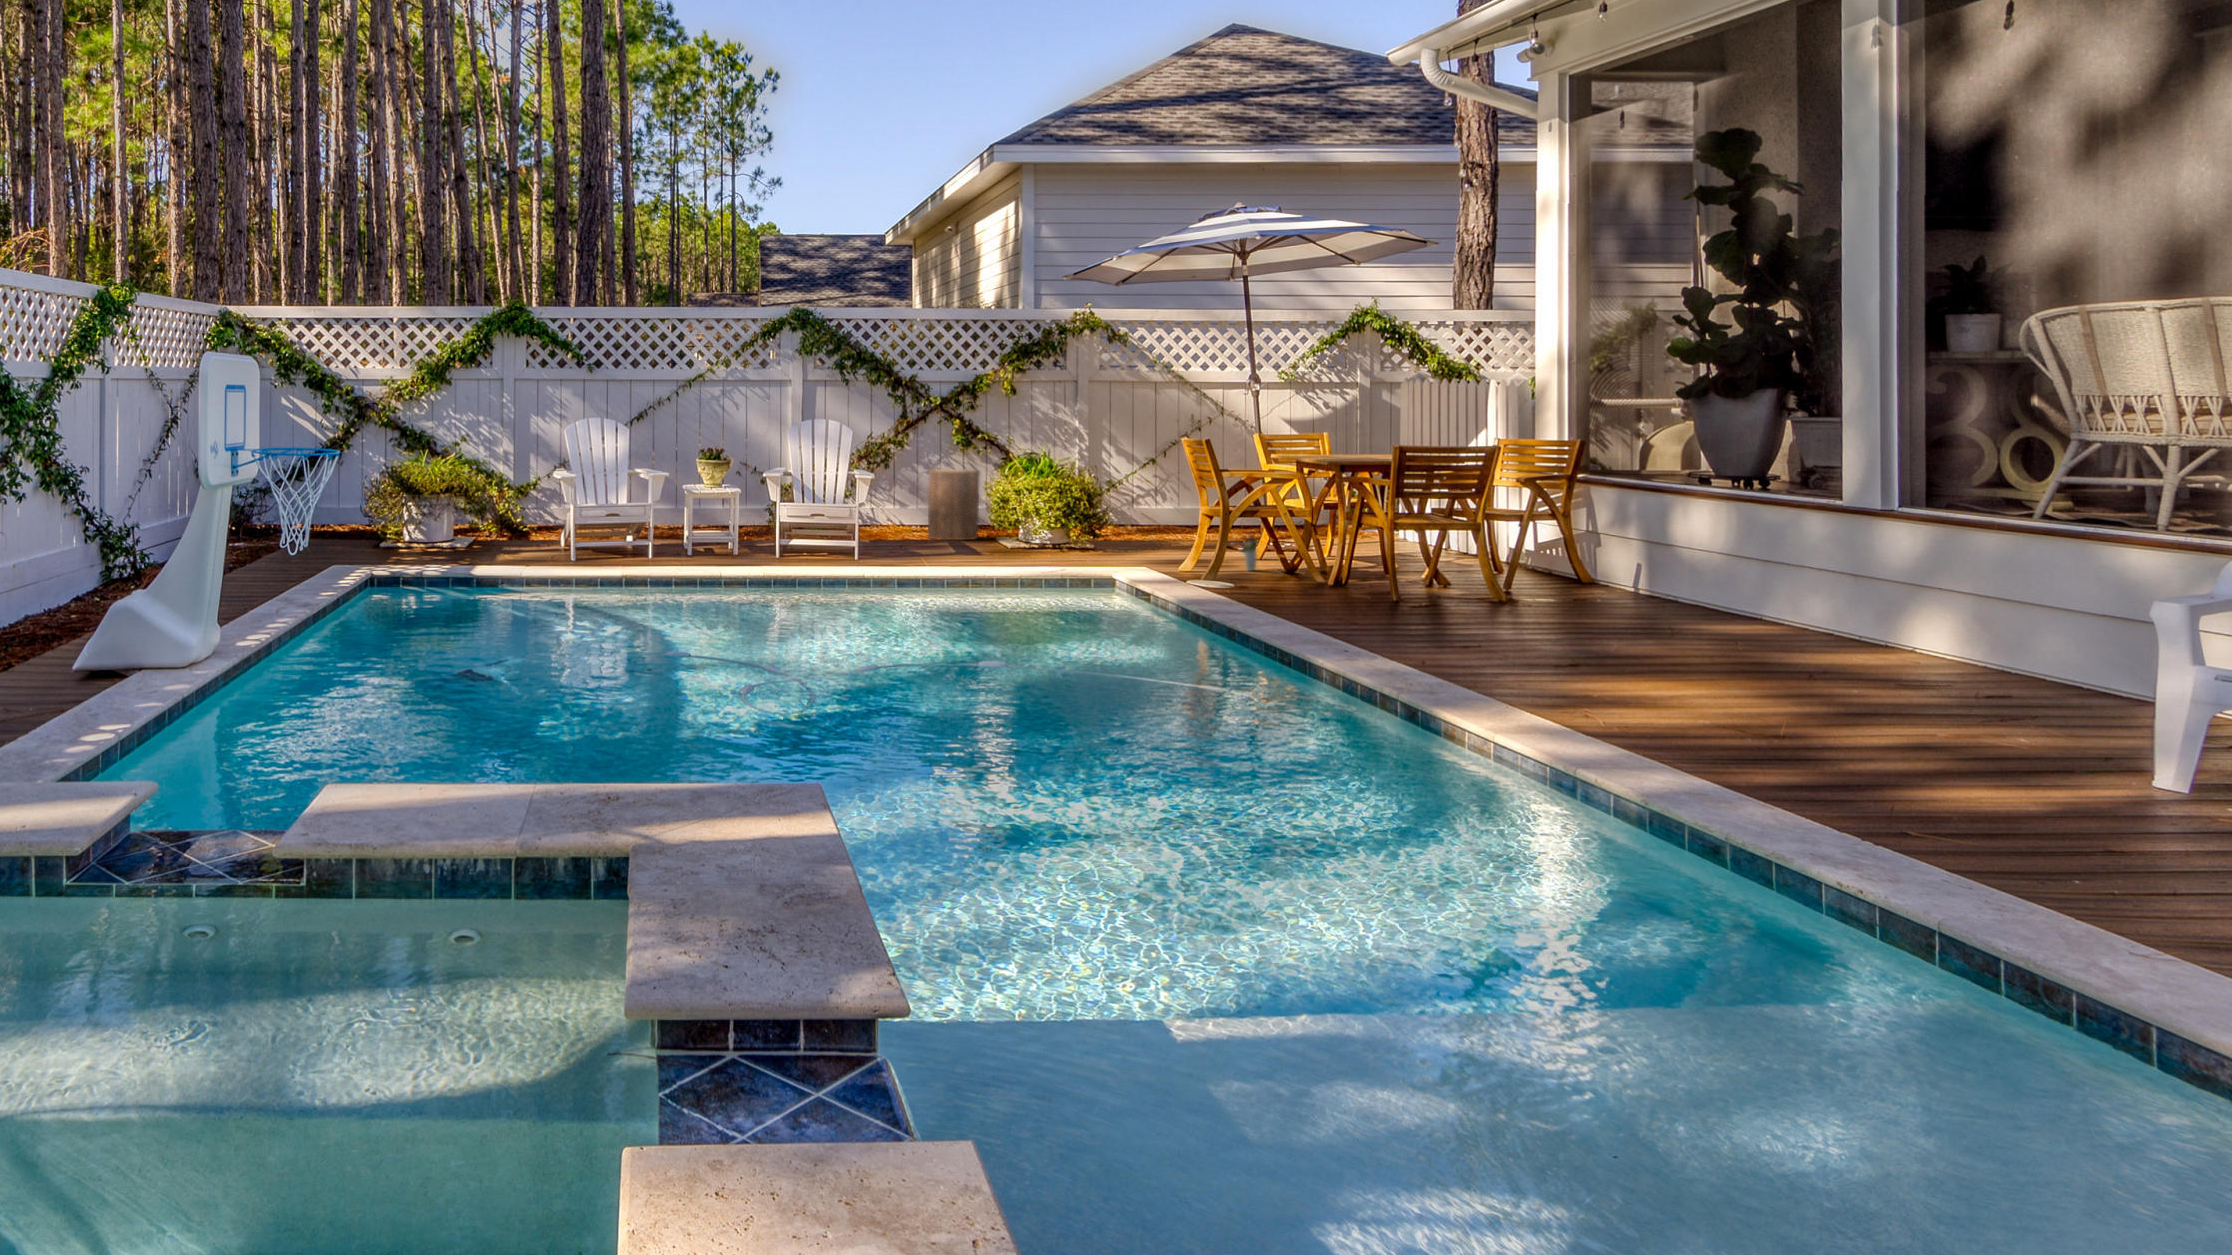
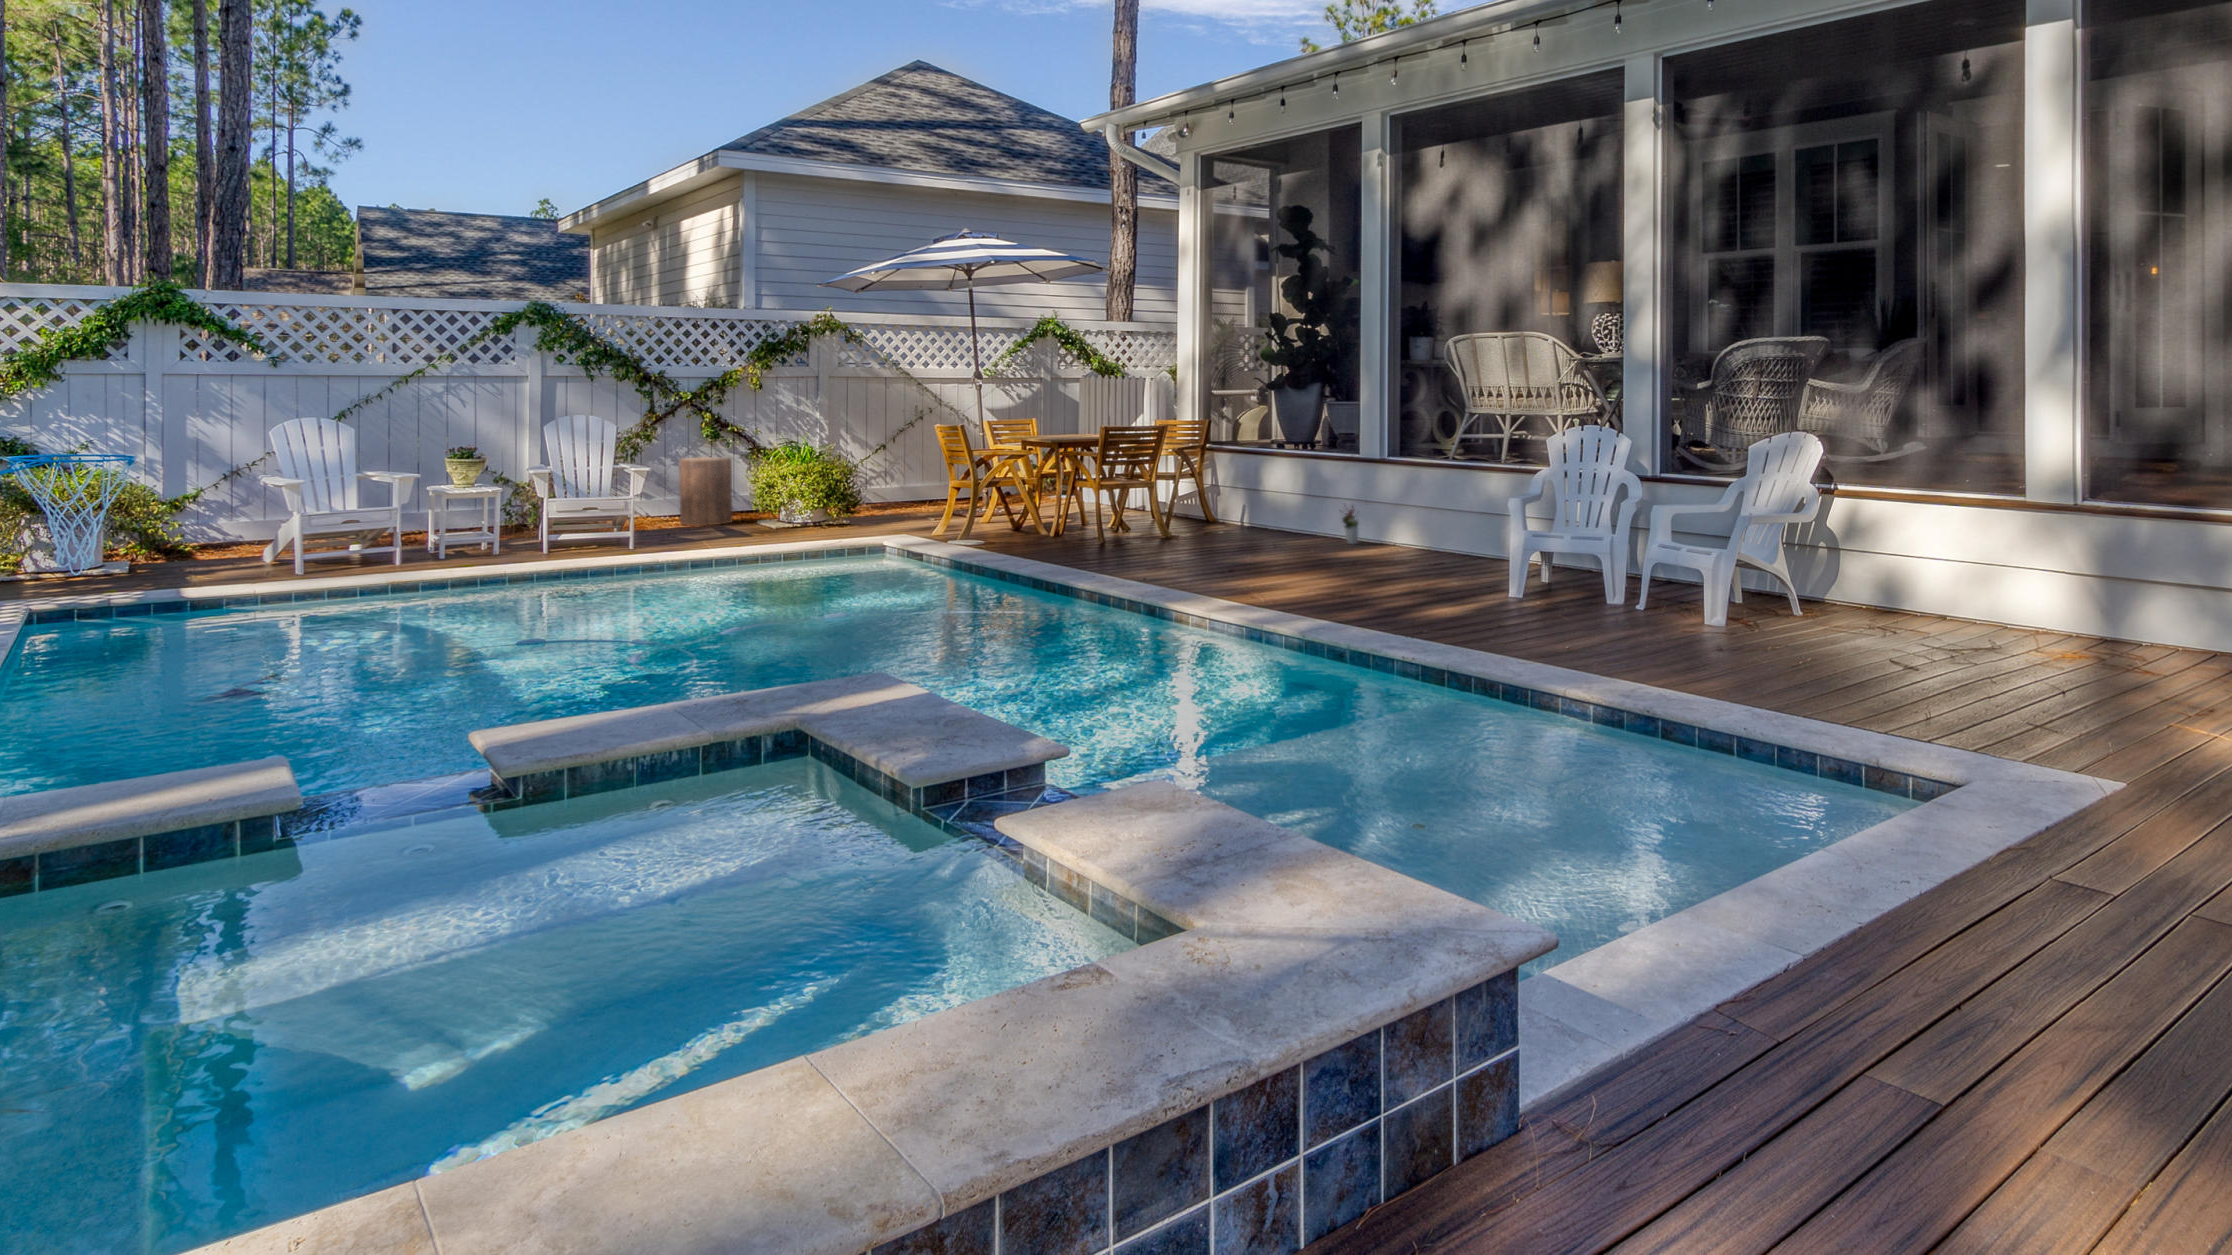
decorative plant: present [1240,526,1257,571] -> present [1342,505,1358,544]

